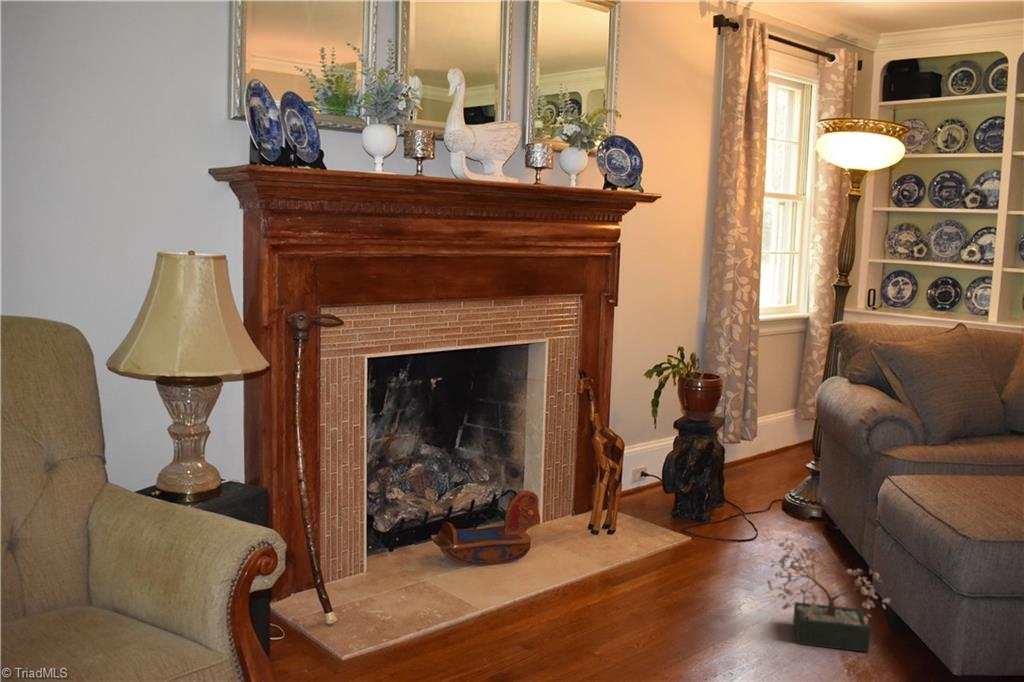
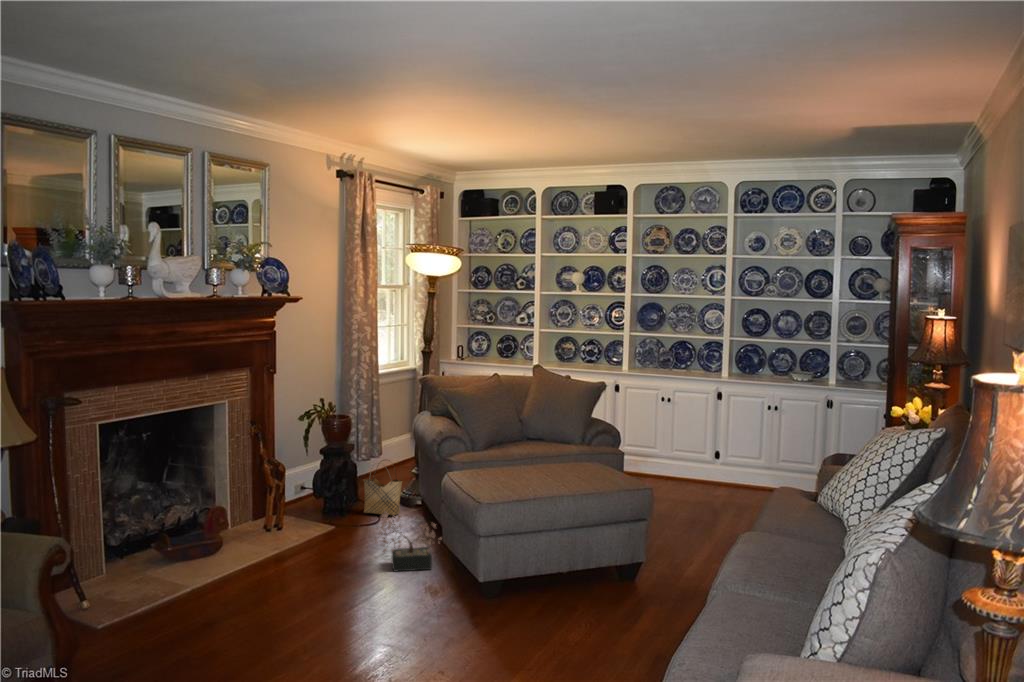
woven basket: none [734,446,798,534] -> present [364,460,402,515]

